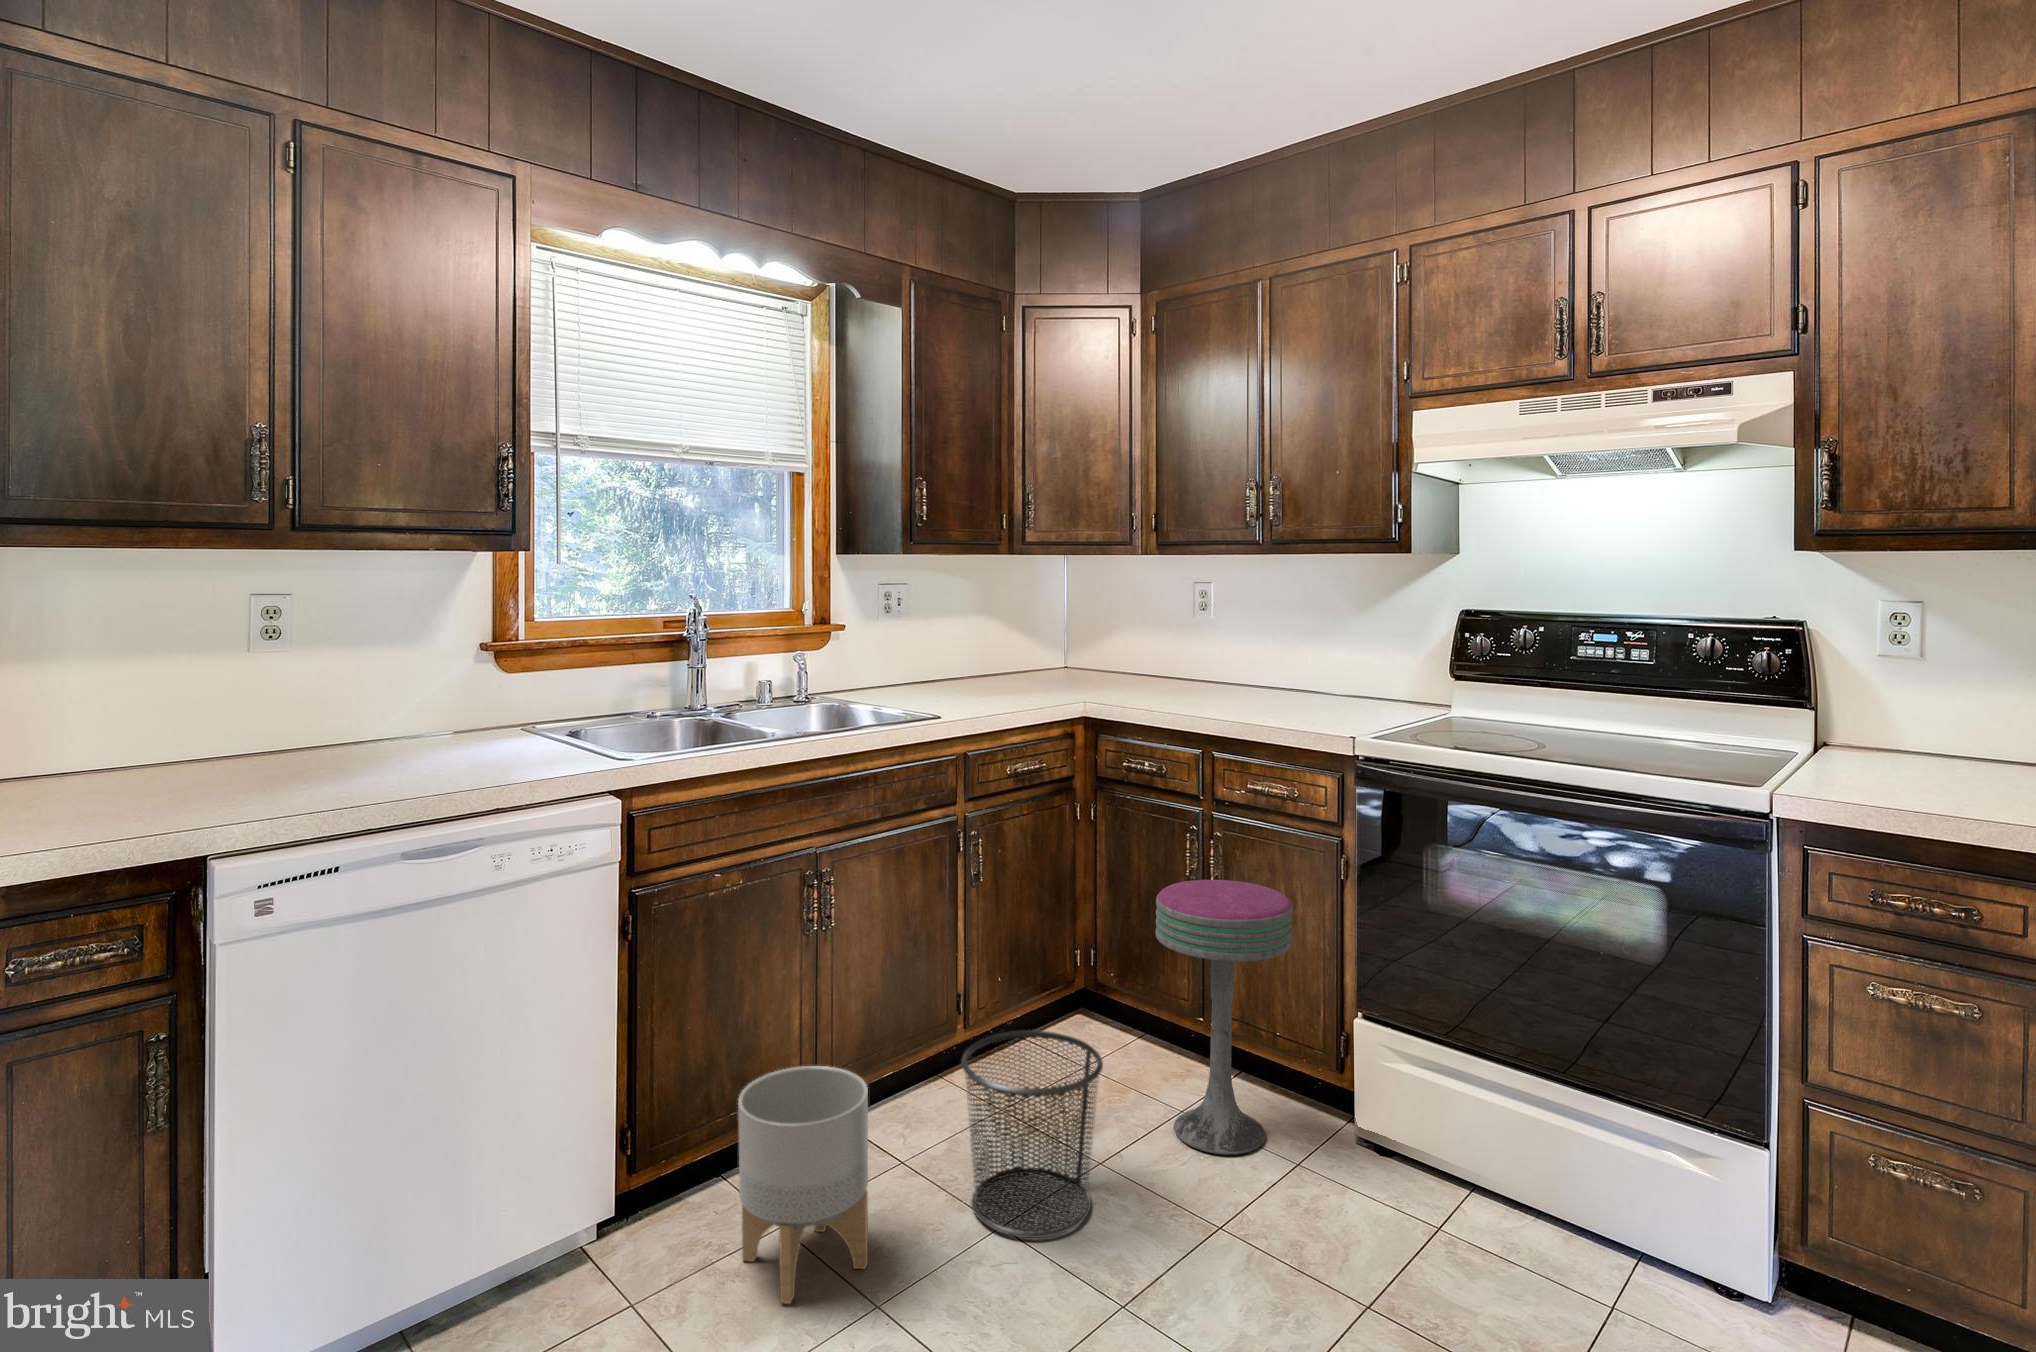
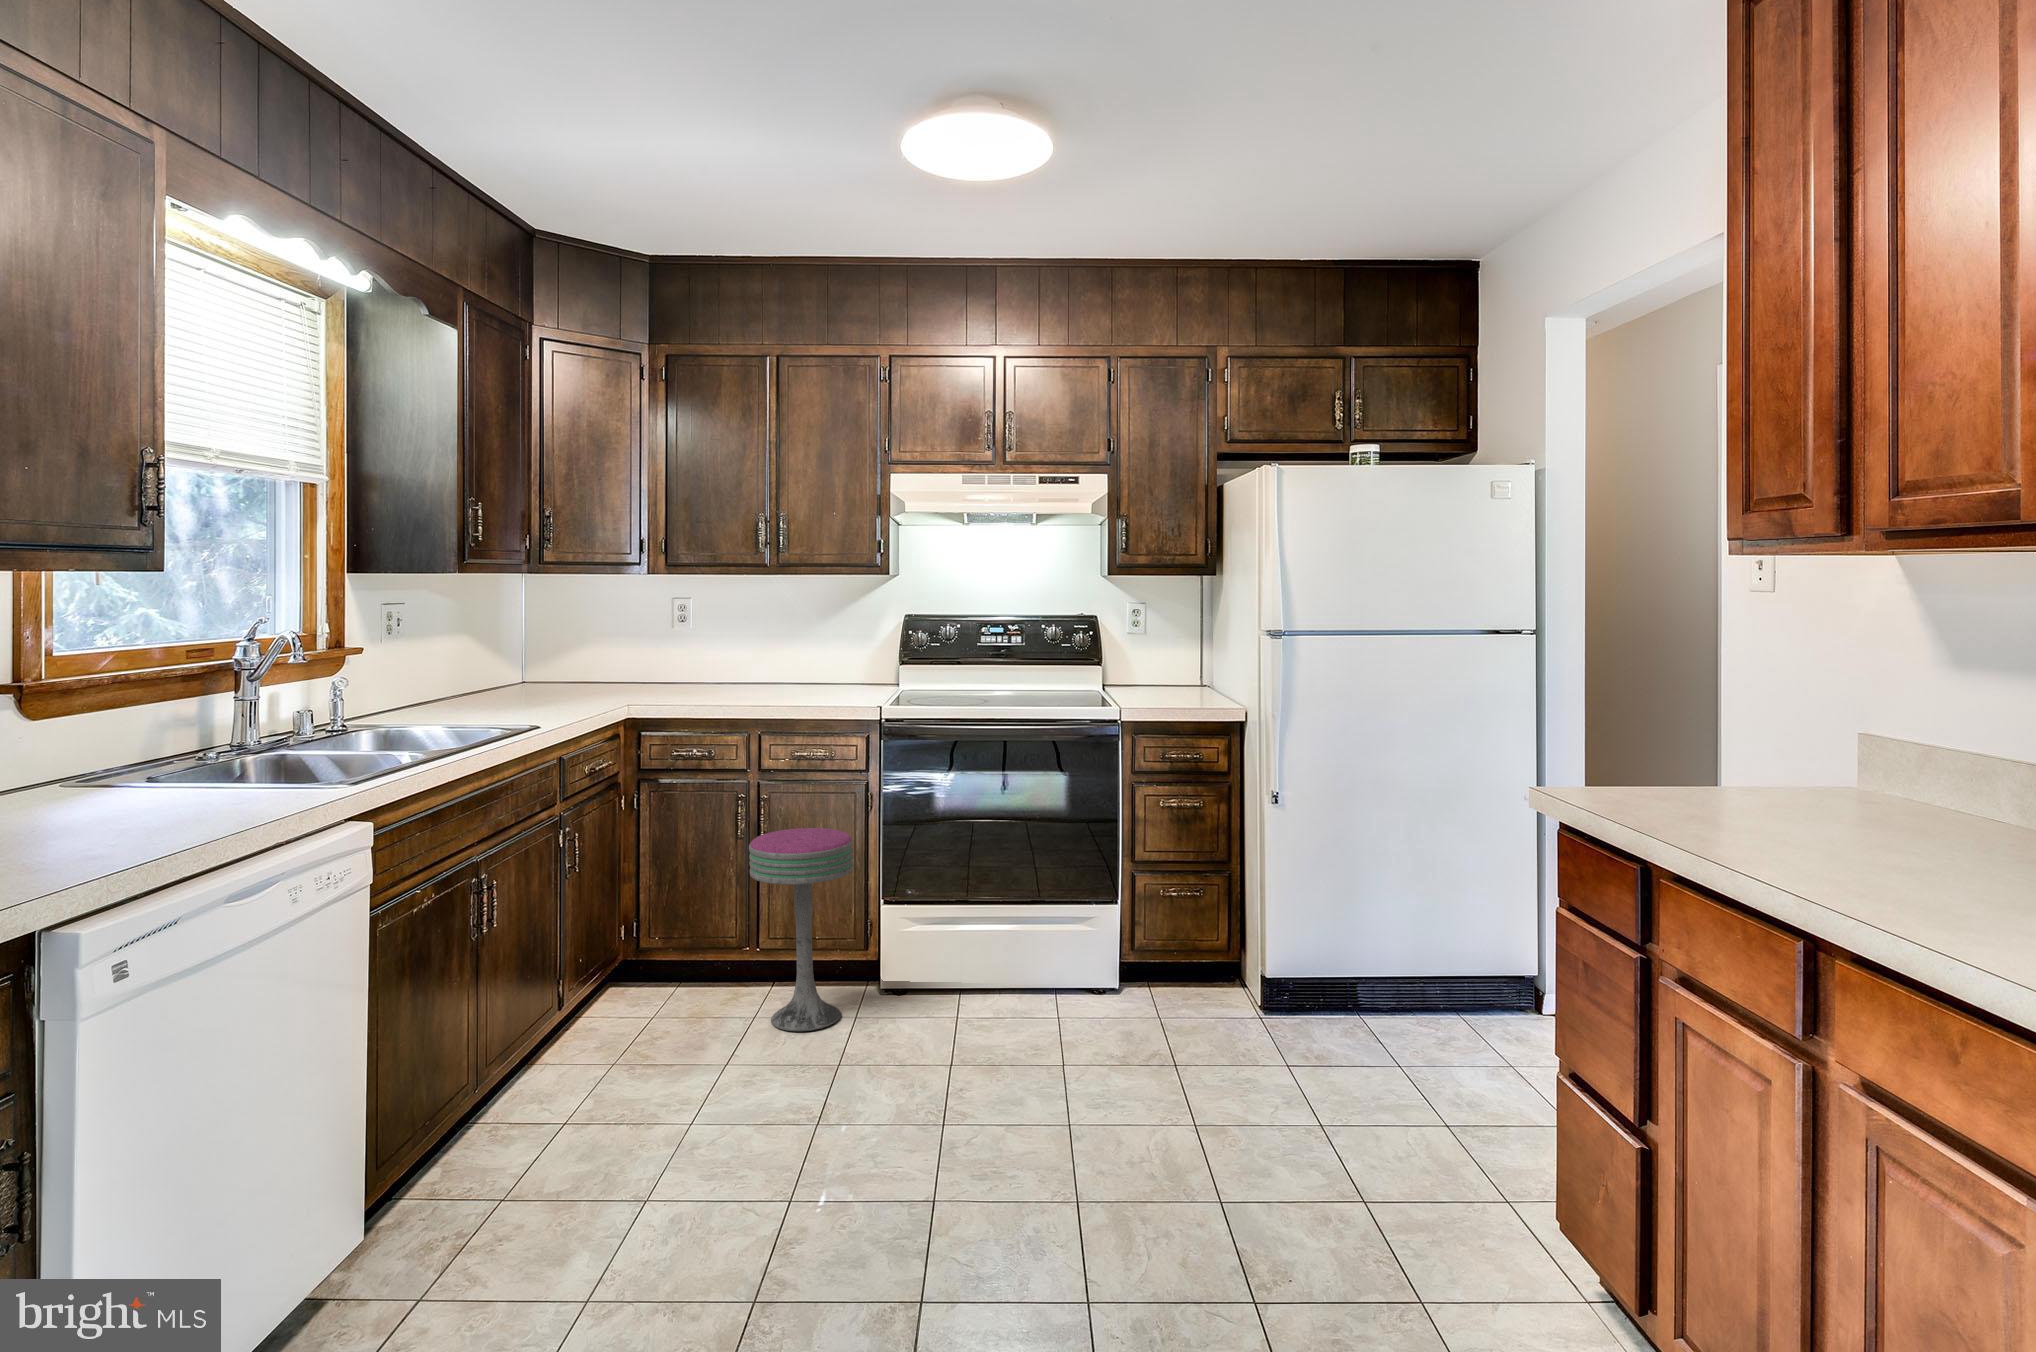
waste bin: present [961,1030,1103,1238] -> none [652,965,769,1121]
planter: present [738,1066,868,1304] -> none [506,1028,629,1220]

